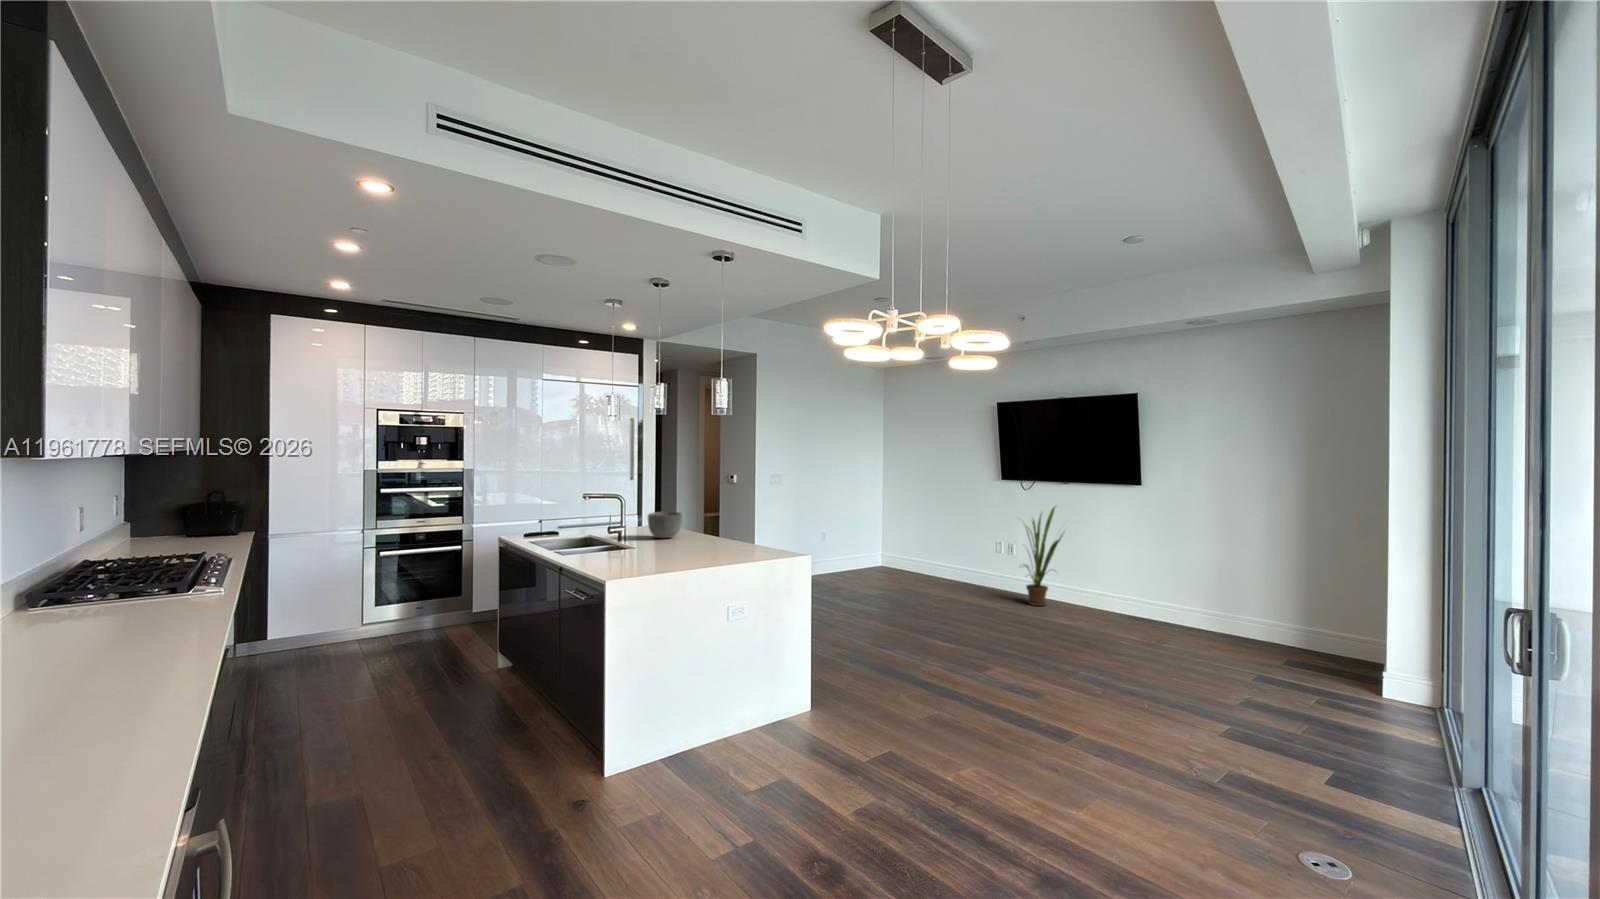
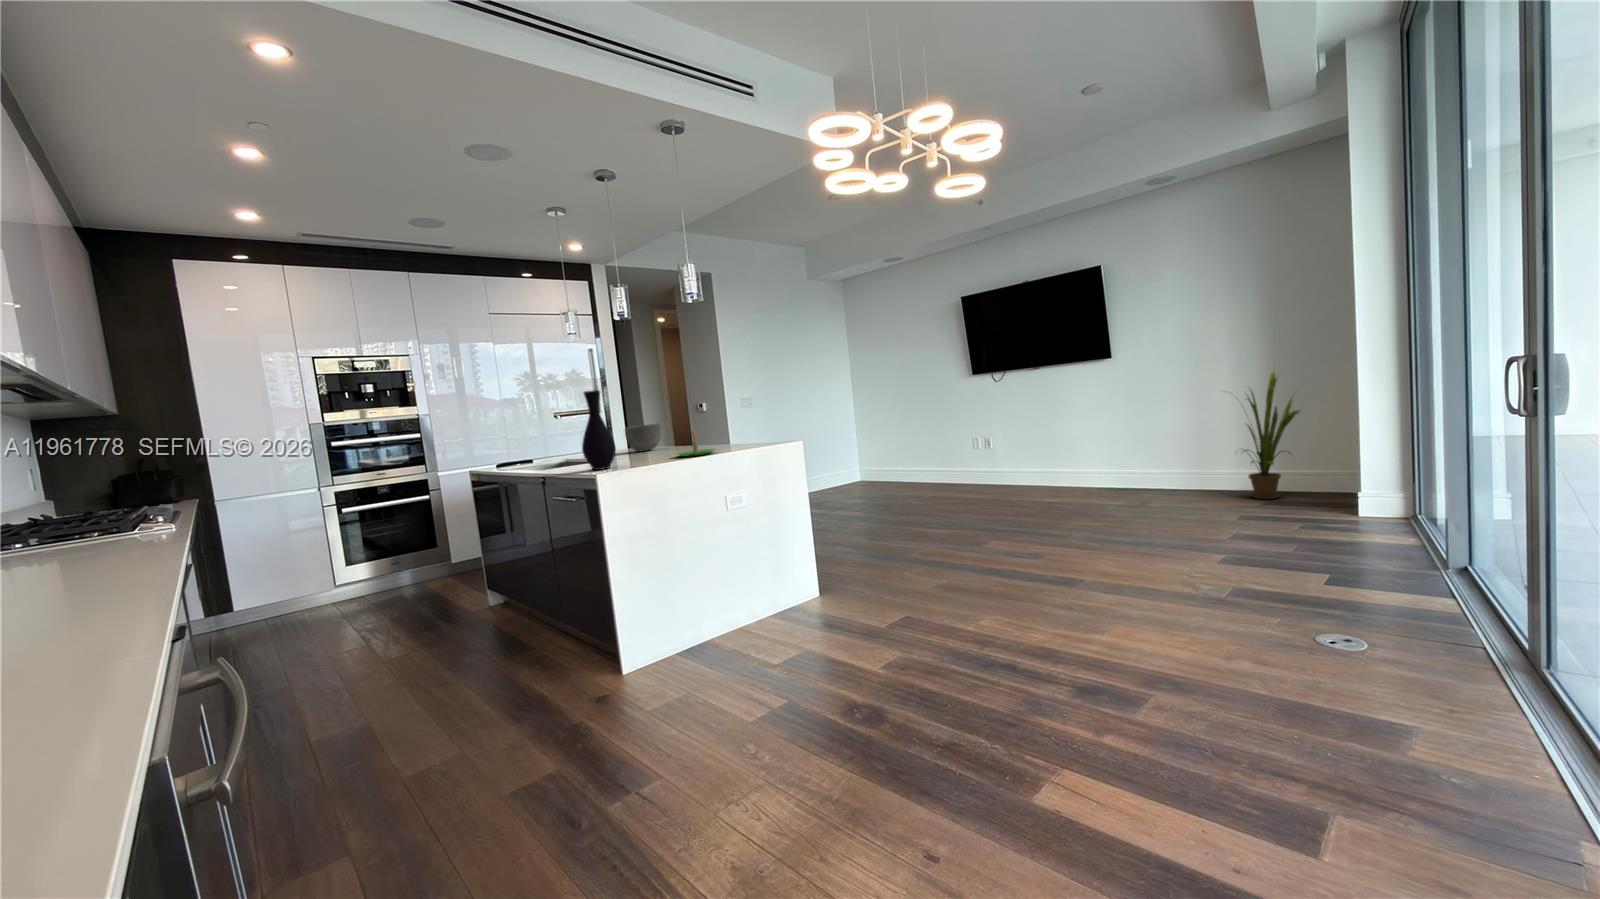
vase: none [599,490,631,566] -> present [582,390,616,470]
house plant: present [1023,506,1066,606] -> present [1243,371,1300,499]
candle: none [687,532,727,560] -> present [677,429,715,456]

